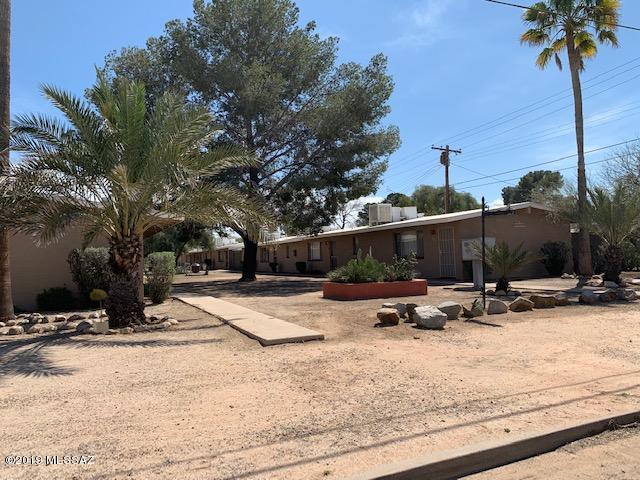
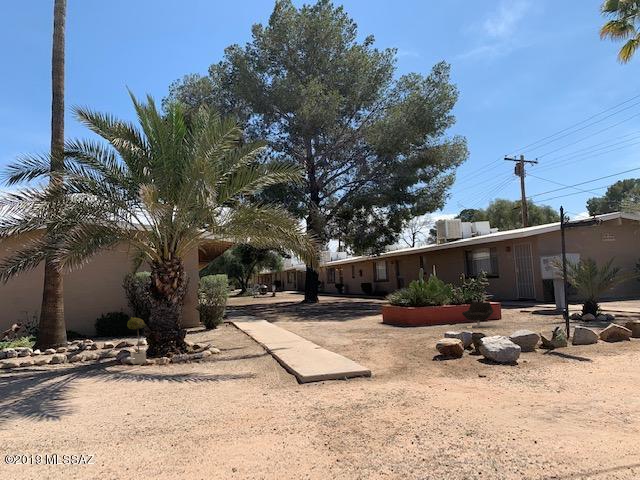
lounge chair: none [394,279,421,302] -> present [462,302,493,329]

